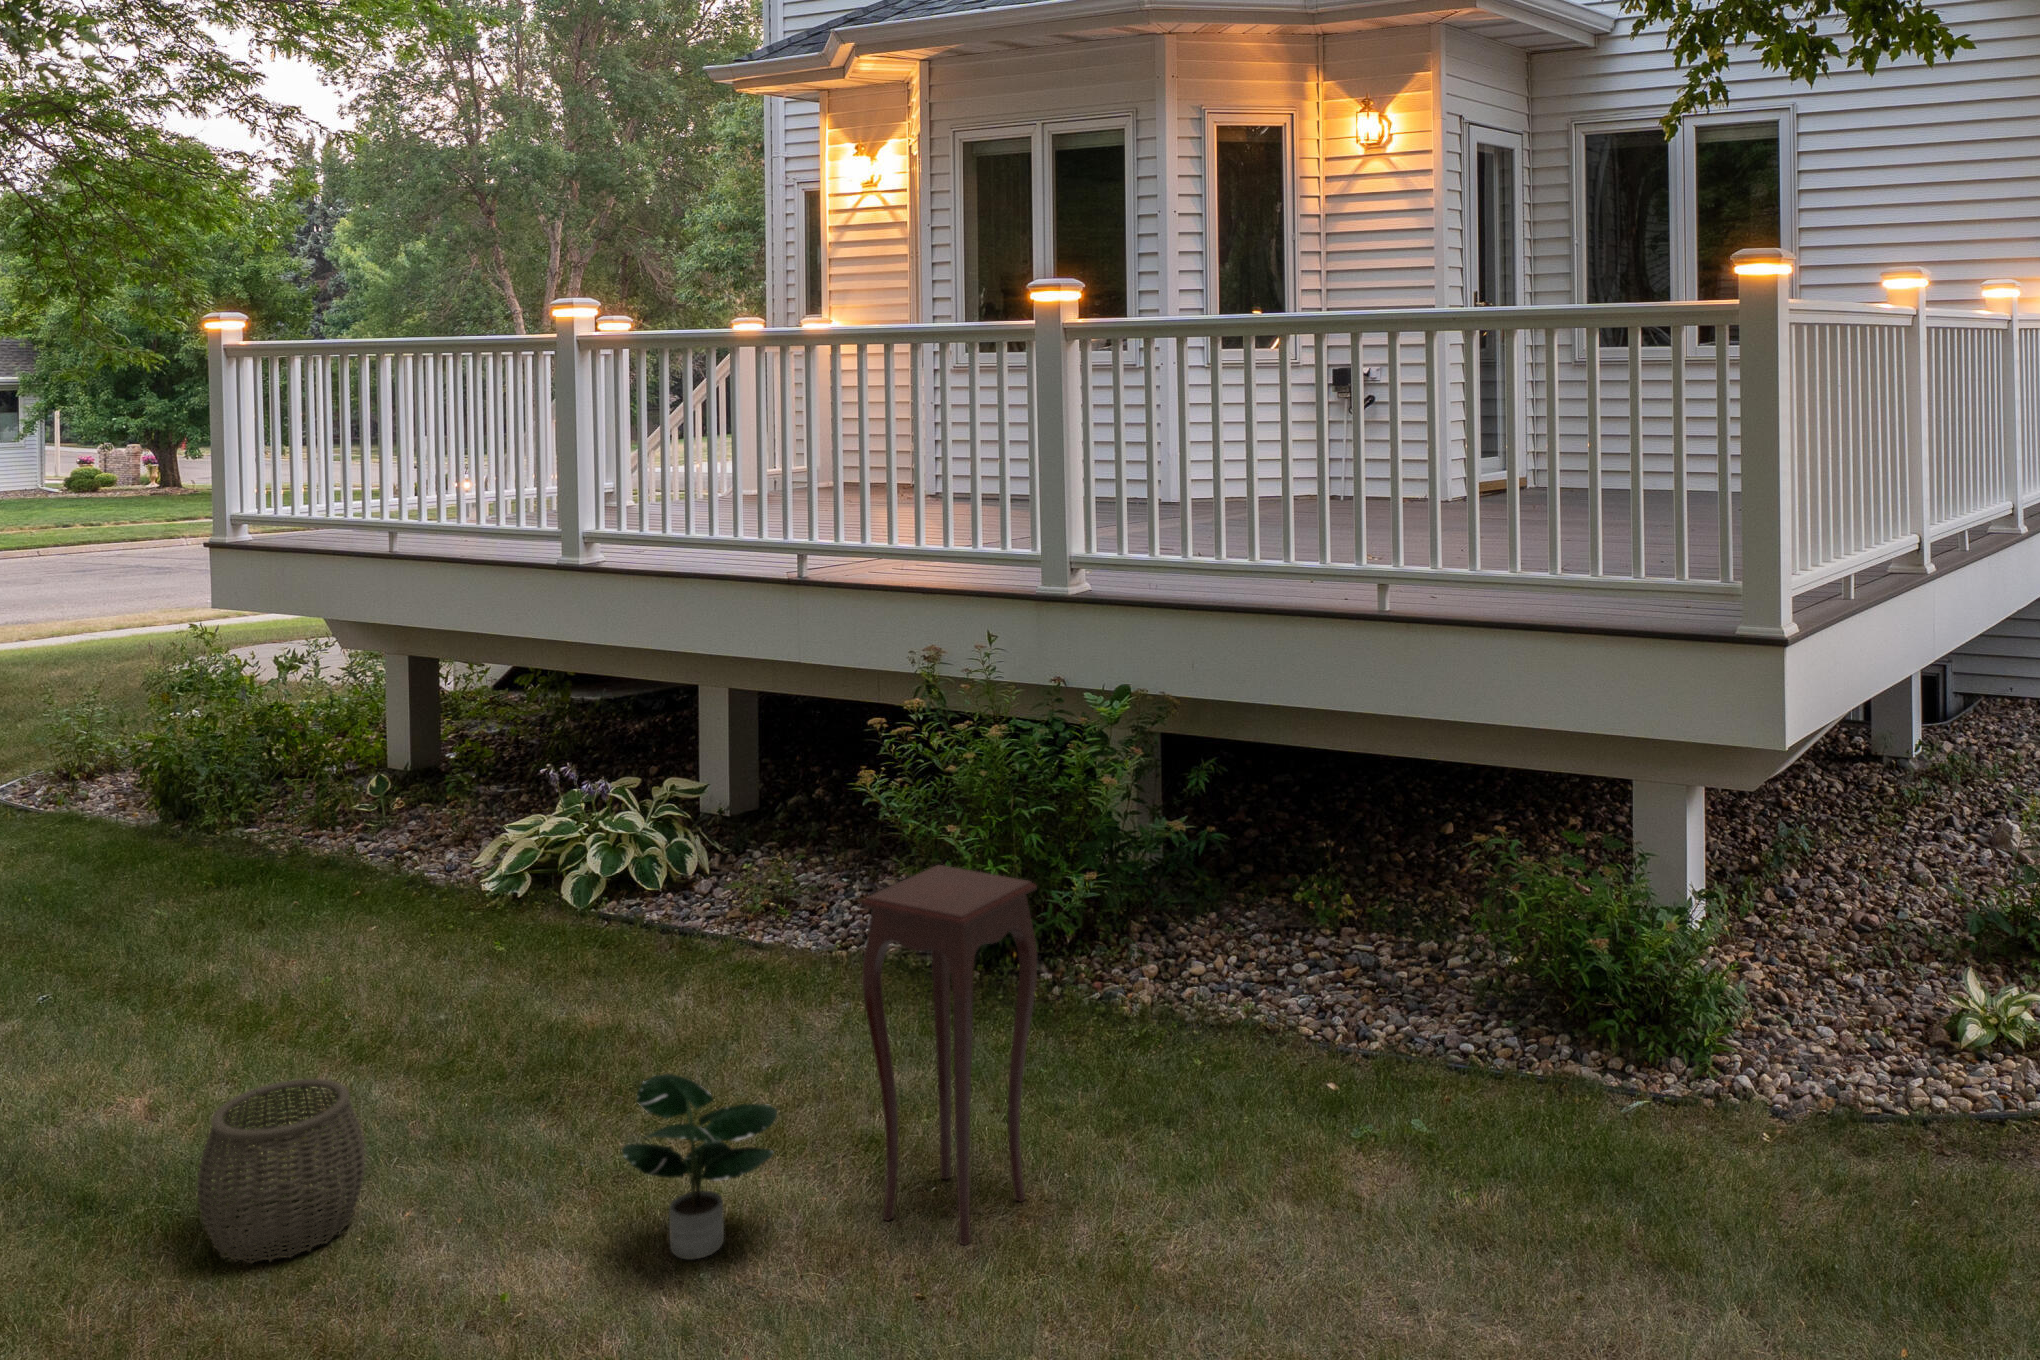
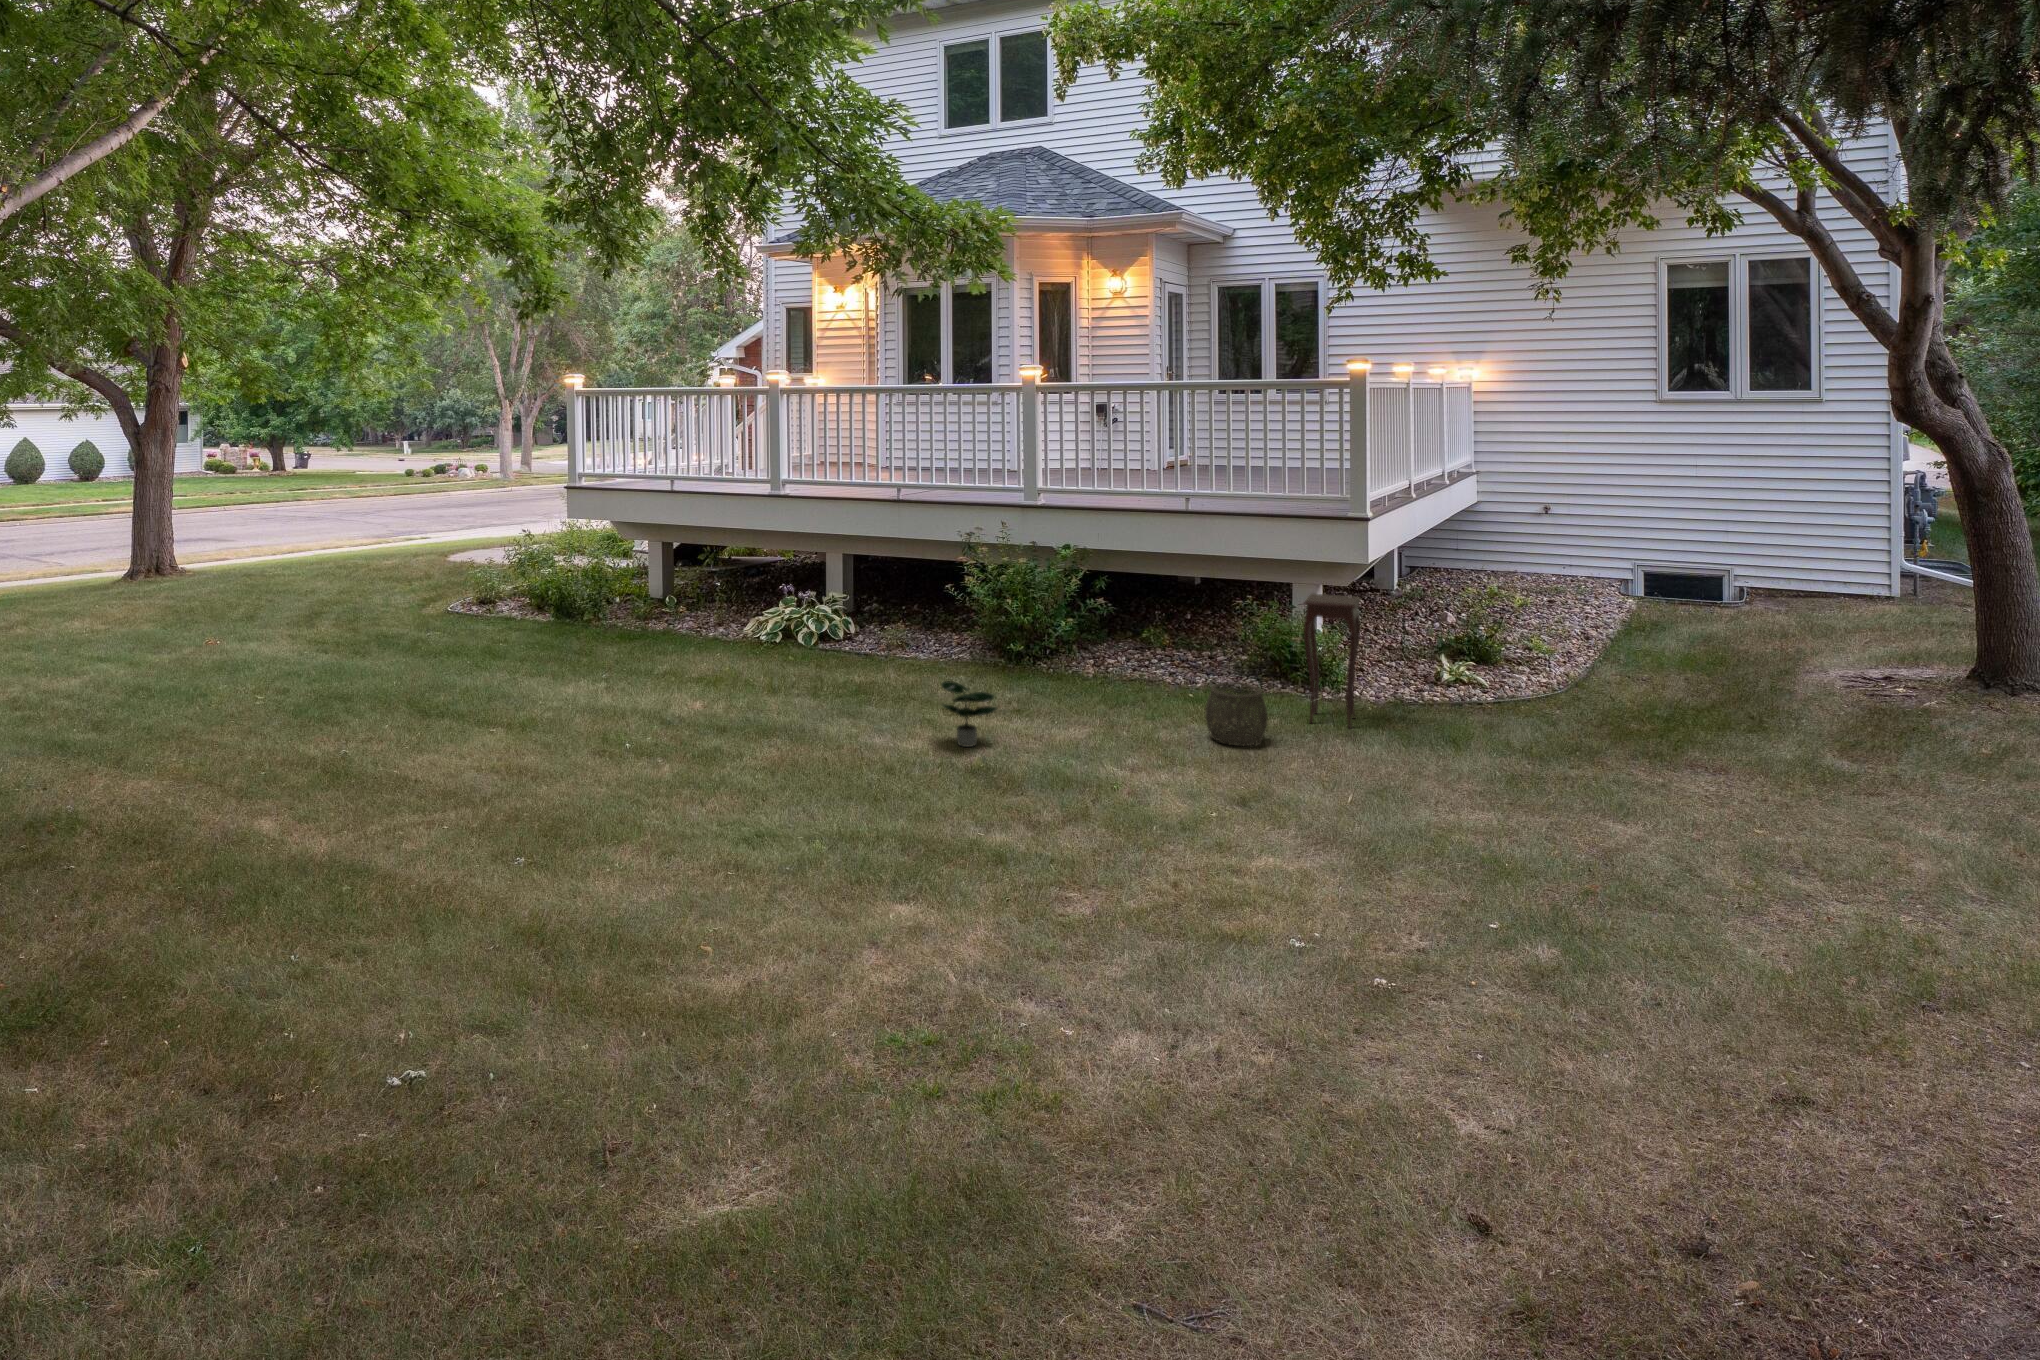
side table: present [860,865,1037,1245] -> present [1304,594,1360,728]
woven basket: present [197,1079,366,1263] -> present [1205,682,1268,746]

